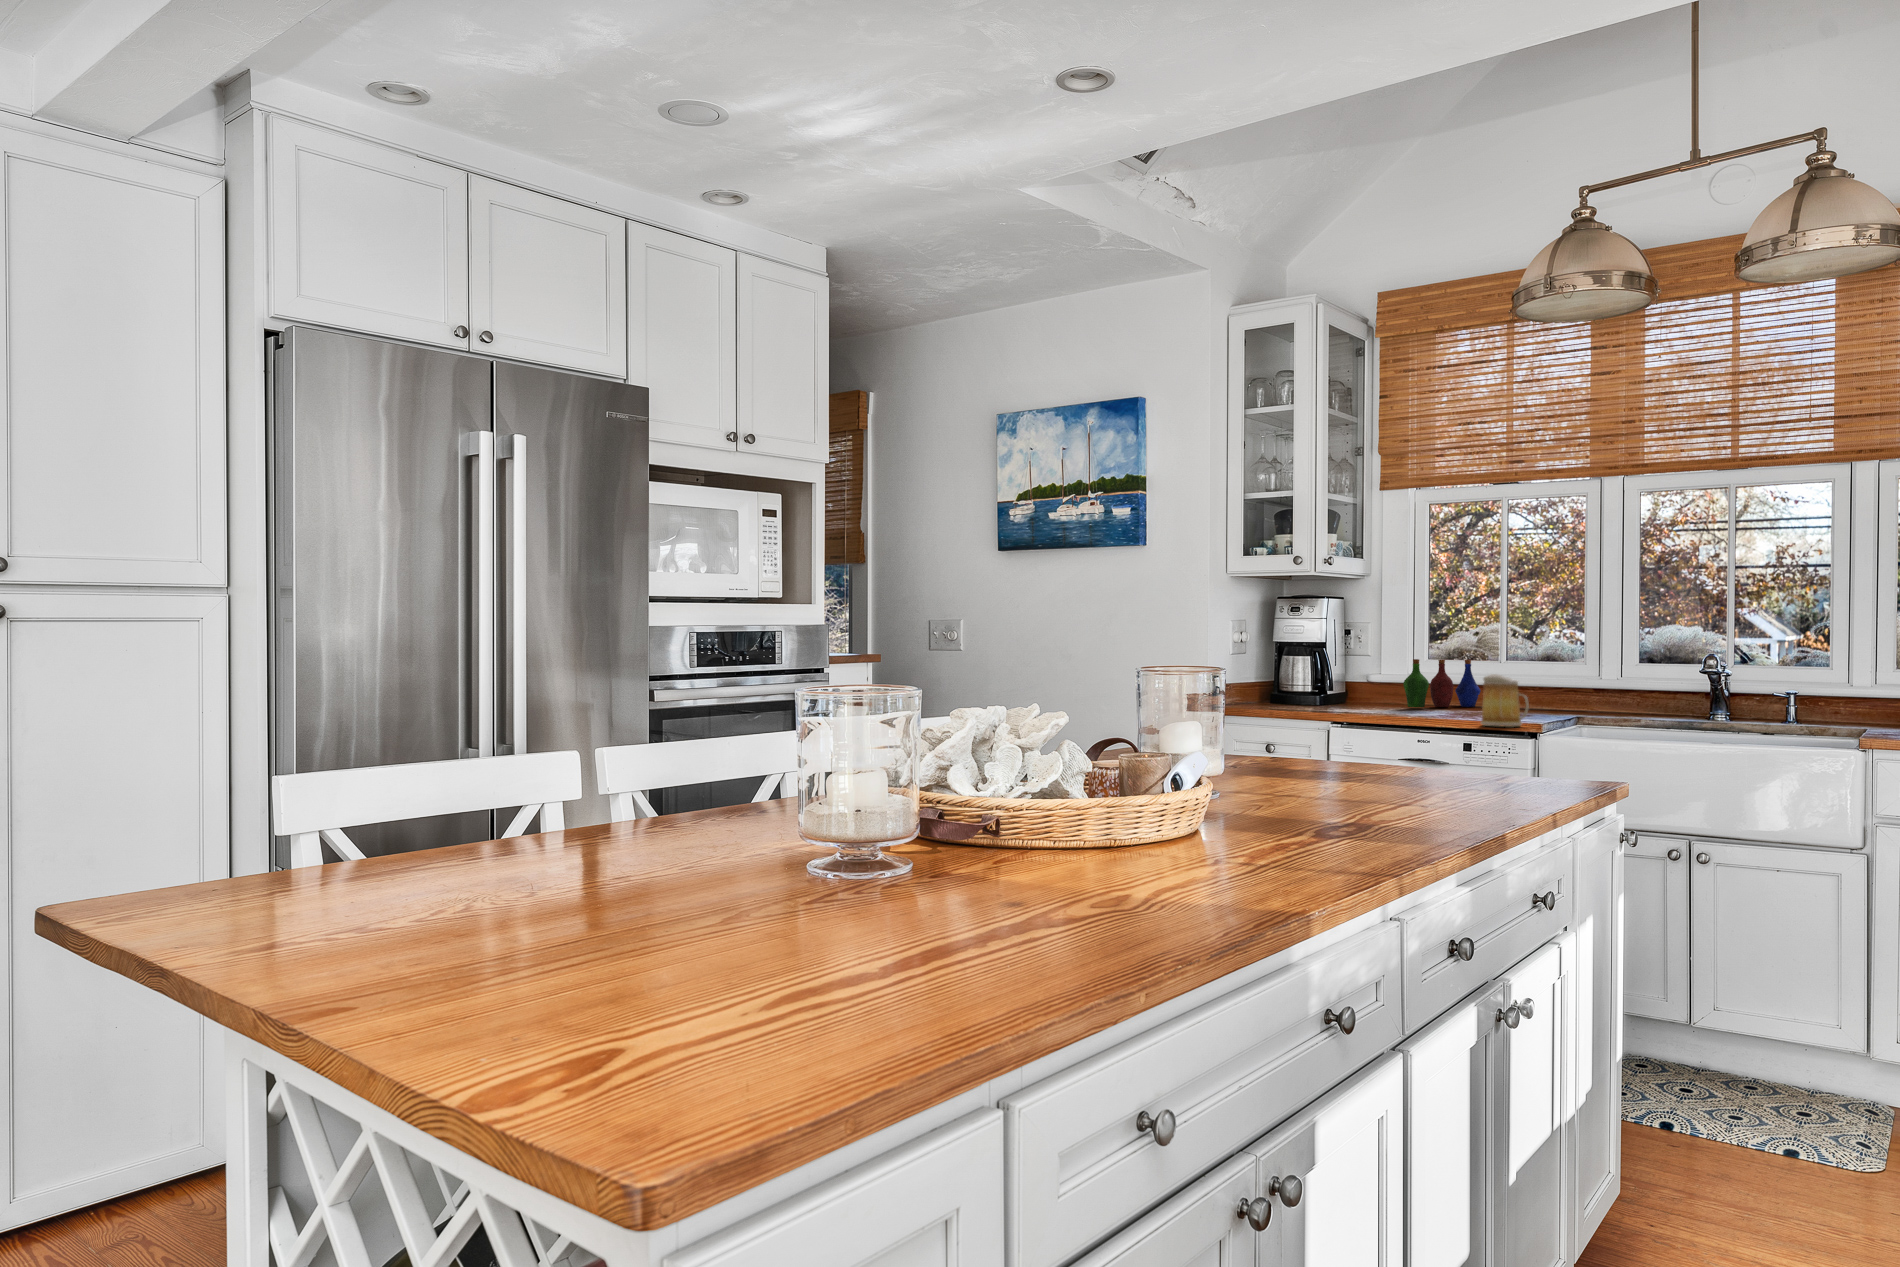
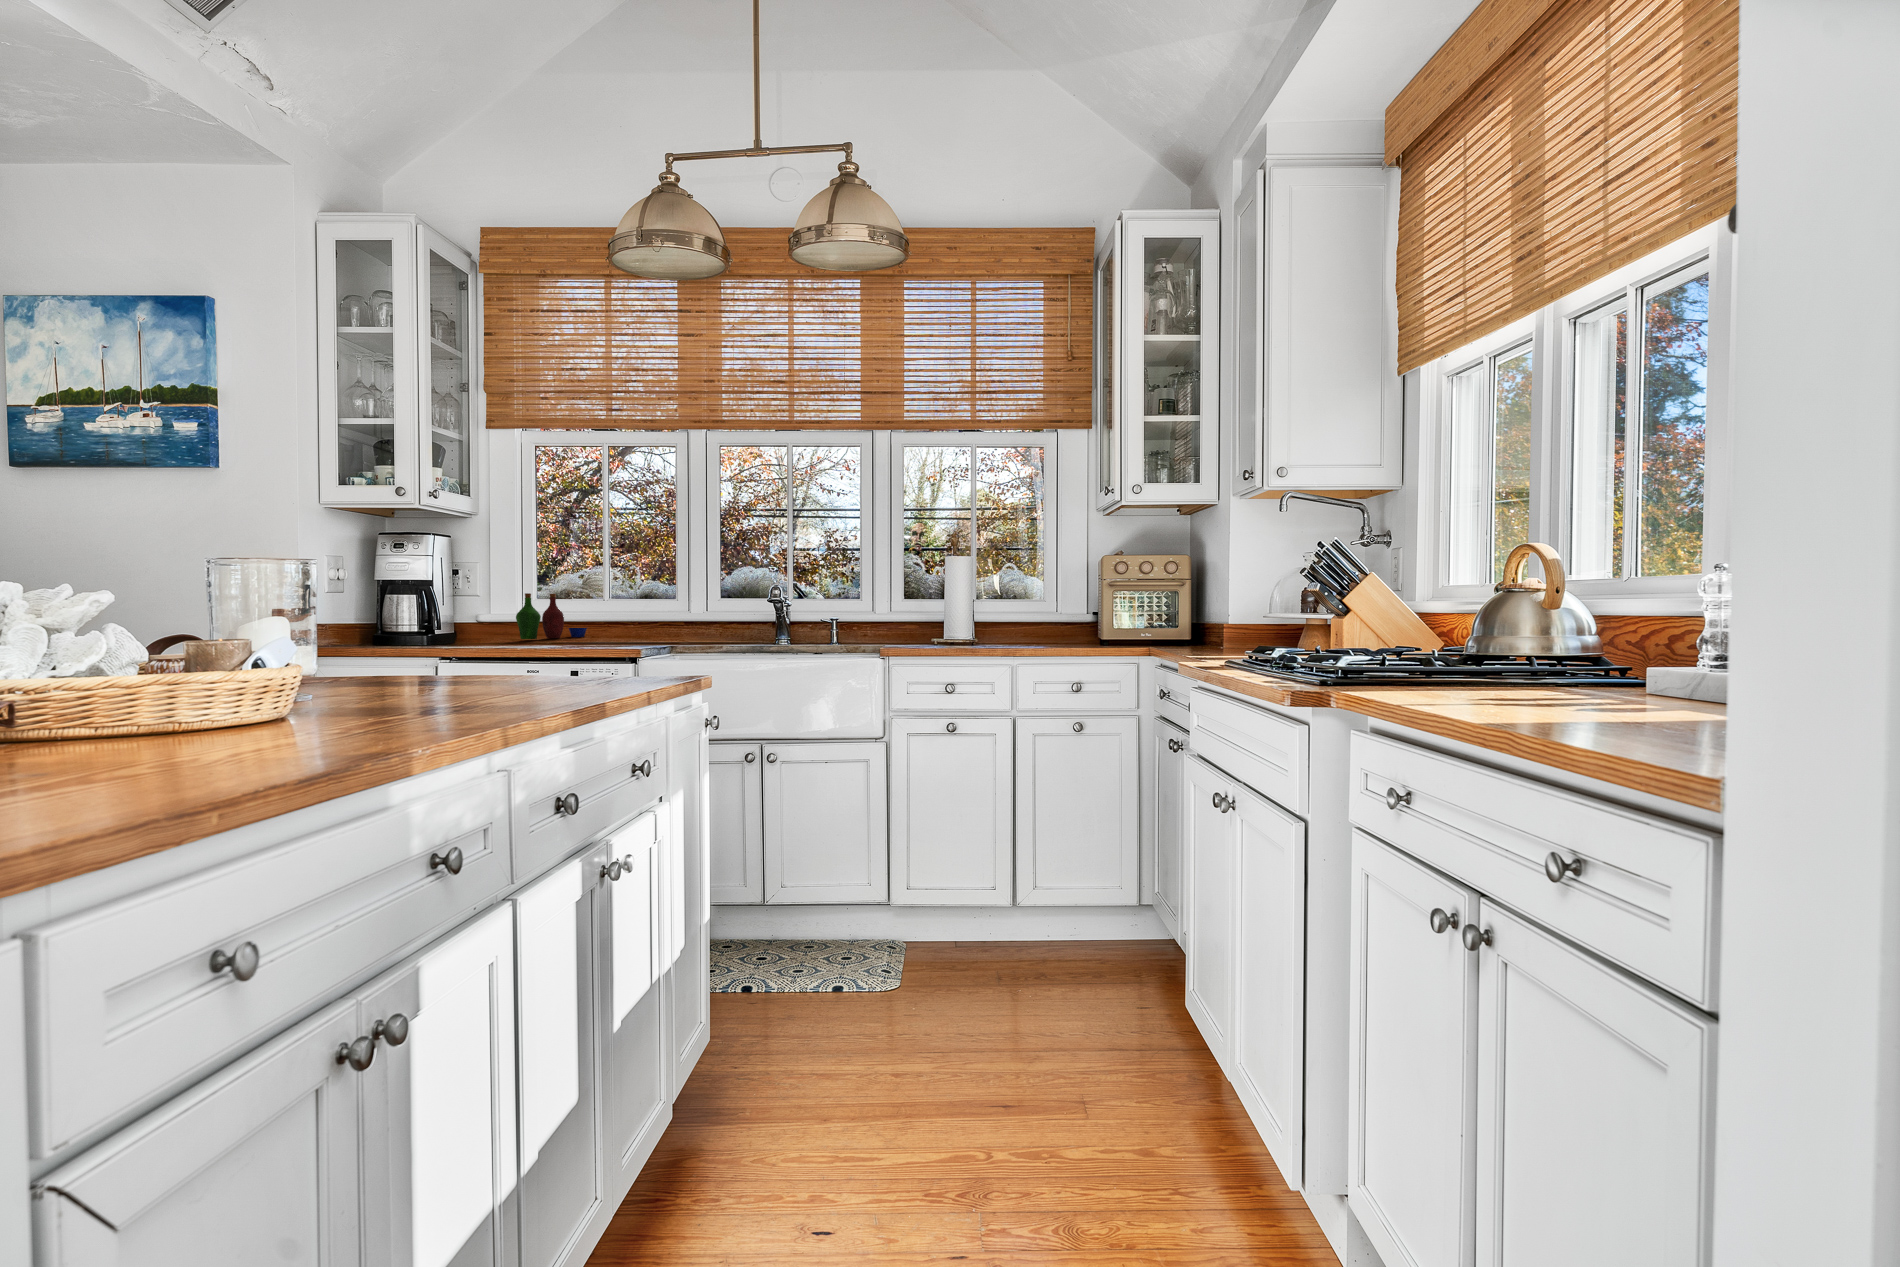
mug: present [1481,674,1529,727] -> none [585,606,629,655]

